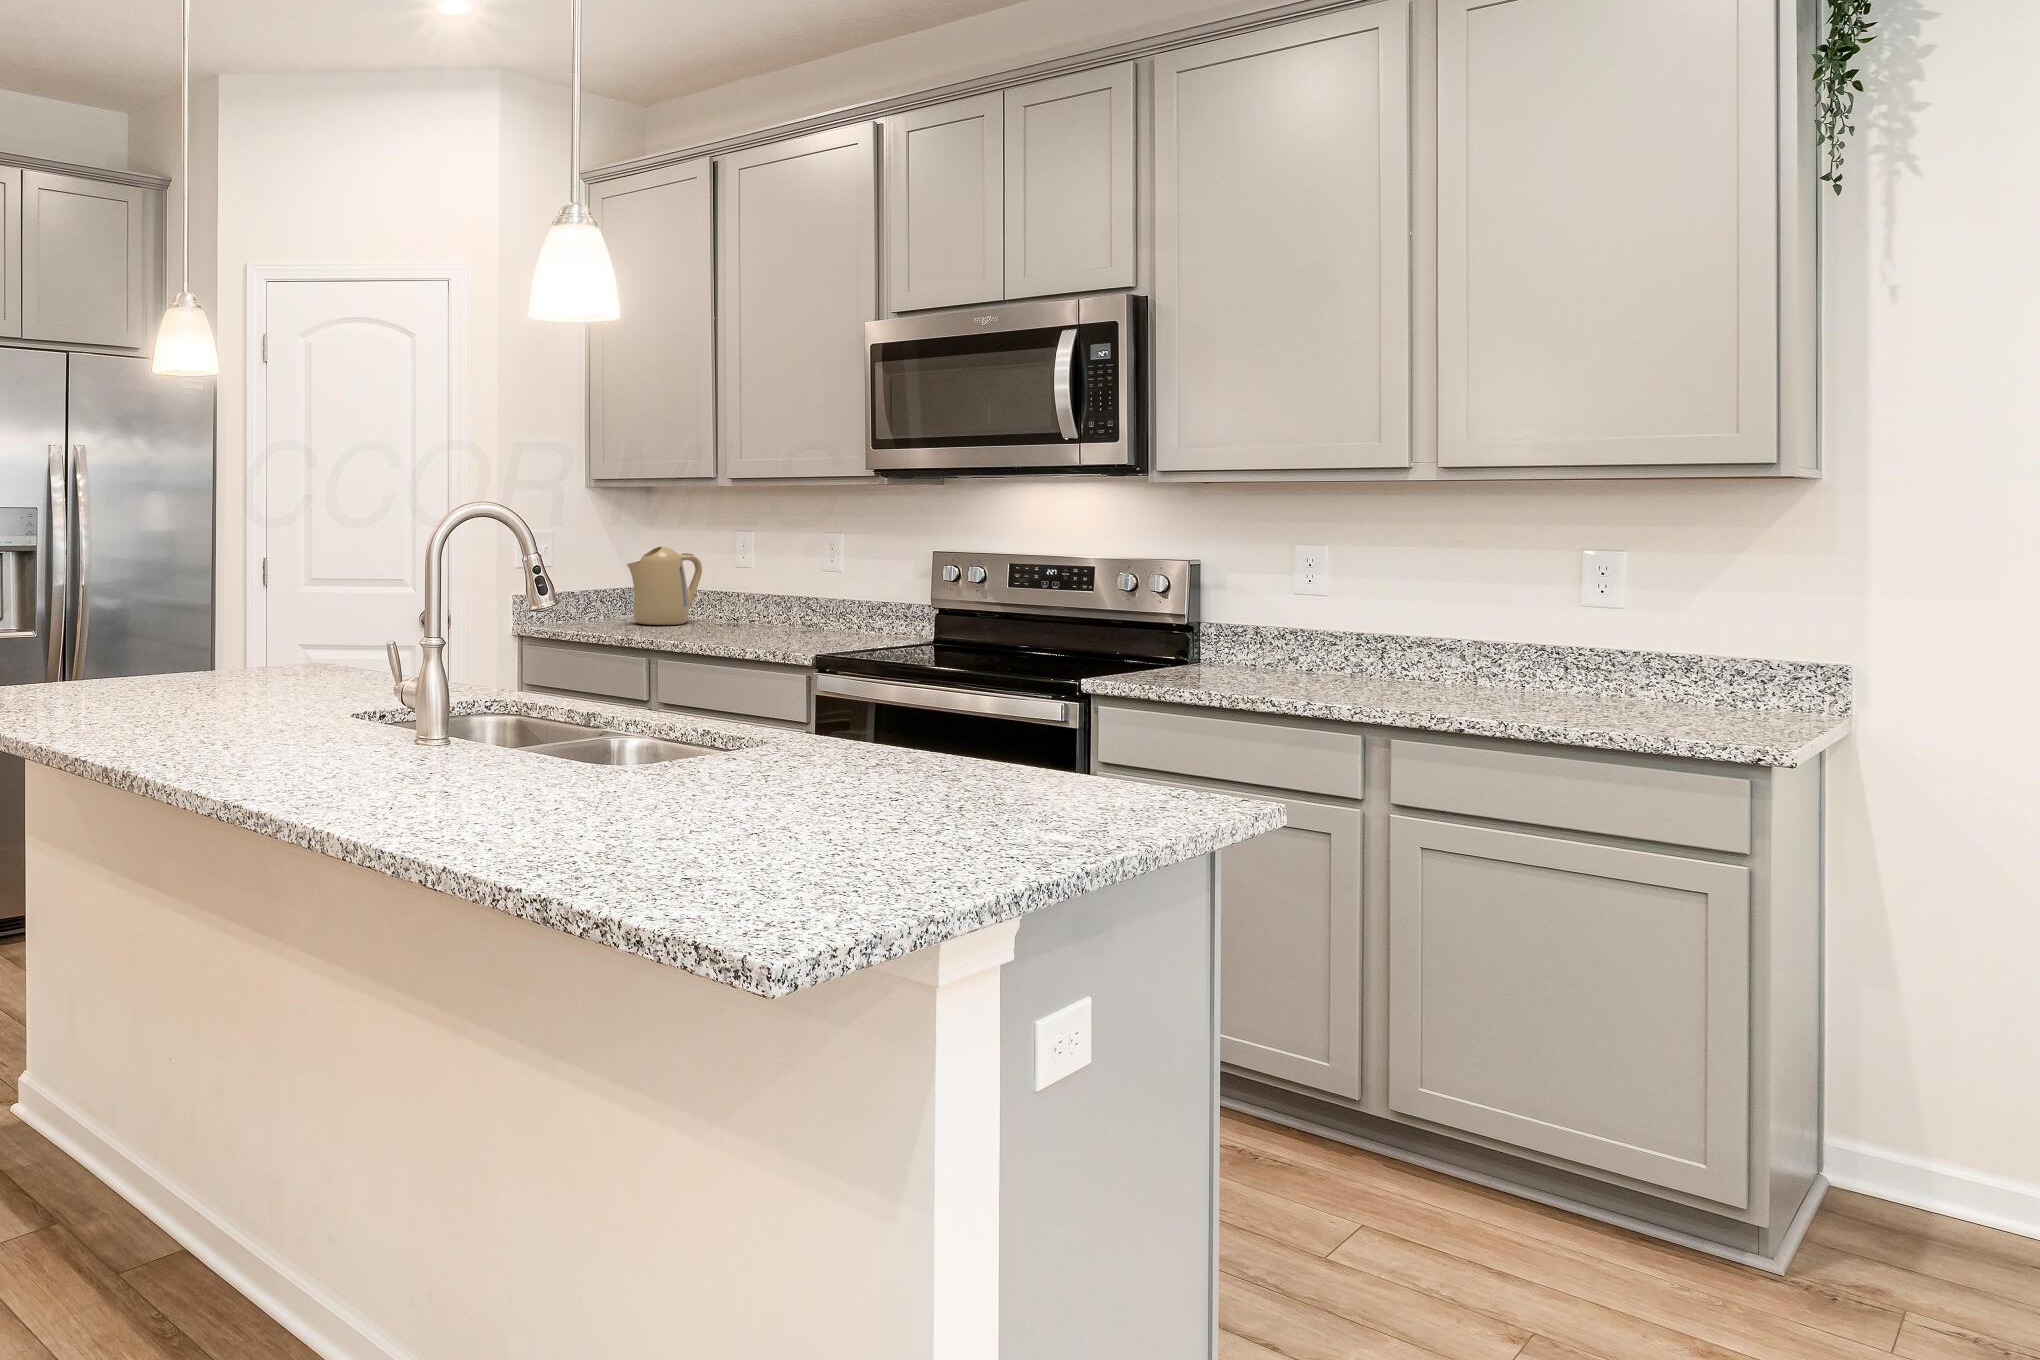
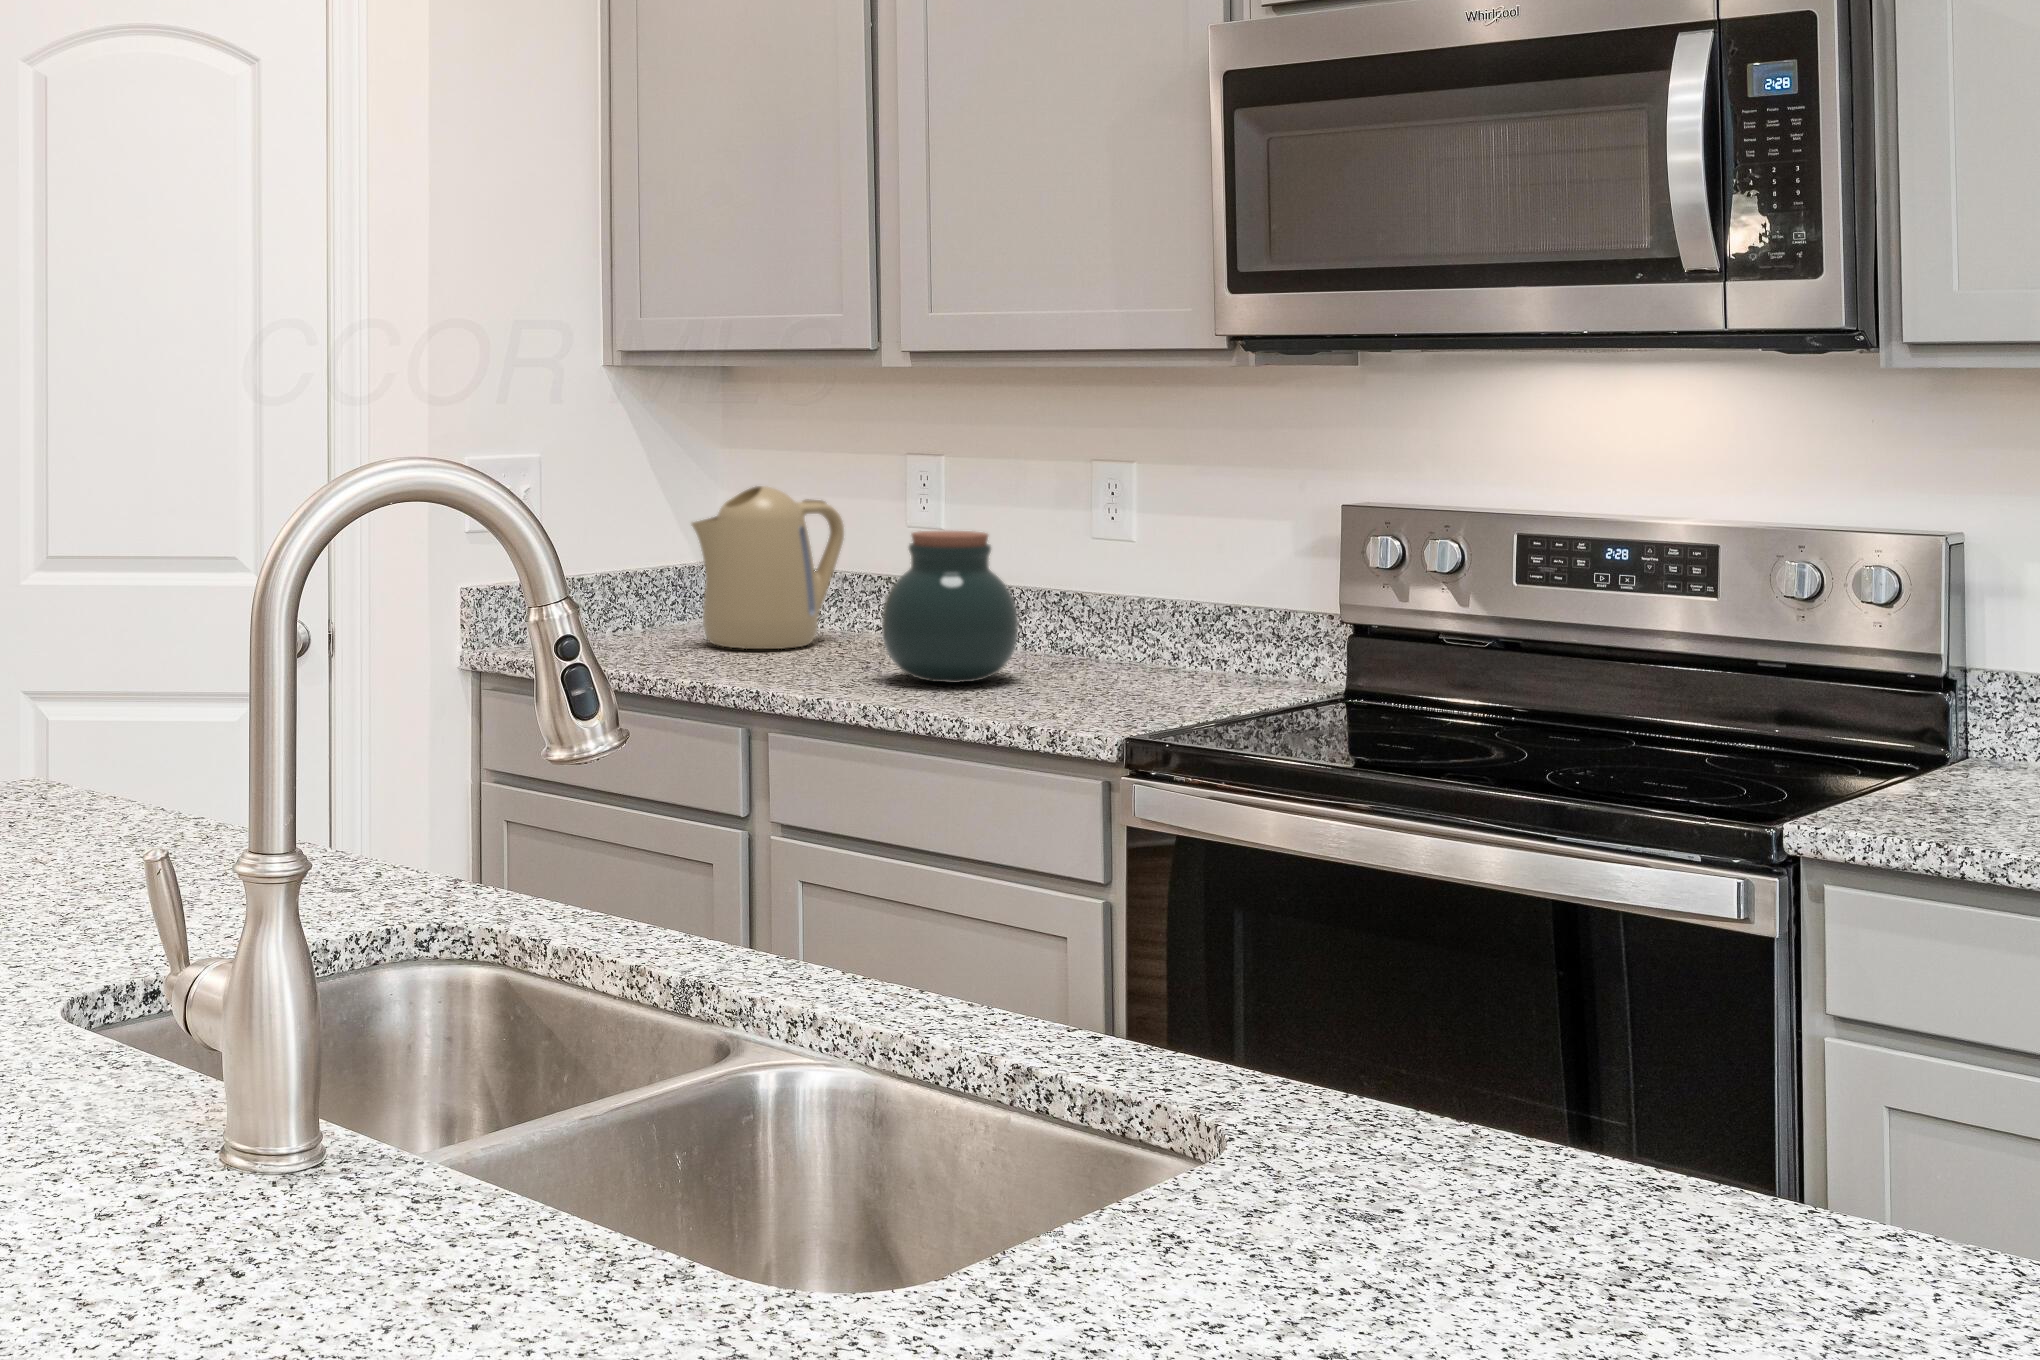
jar: none [715,565,779,637] -> present [882,531,1018,683]

